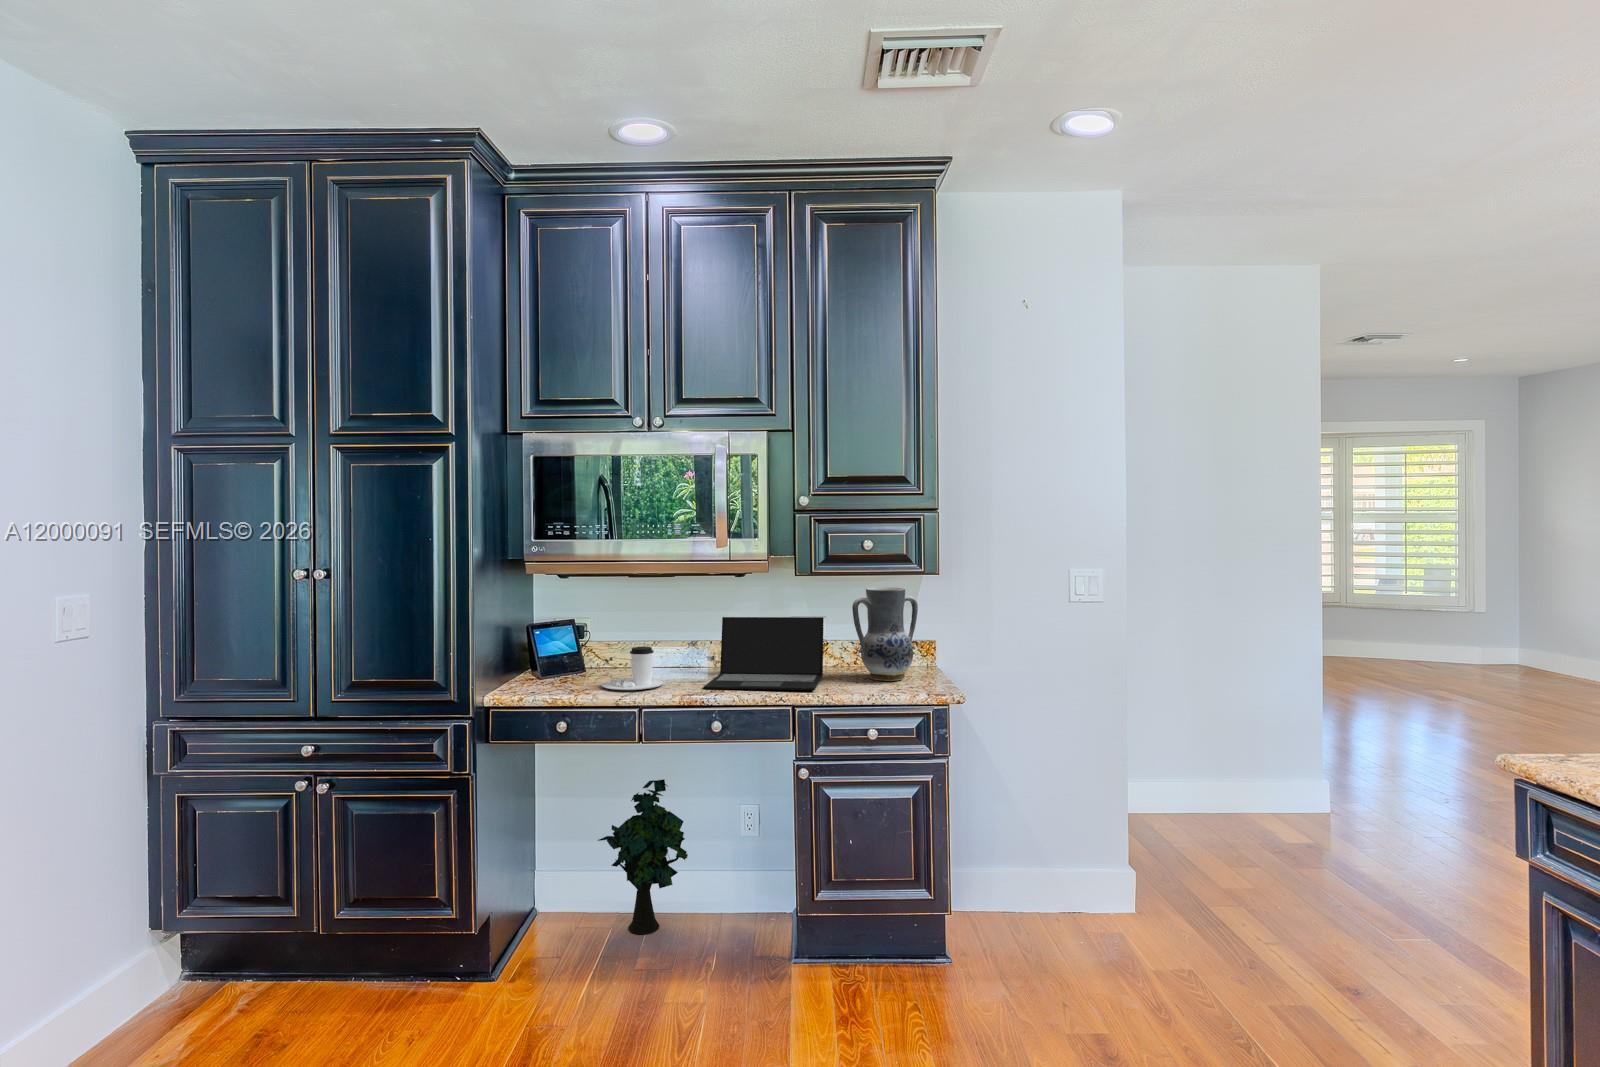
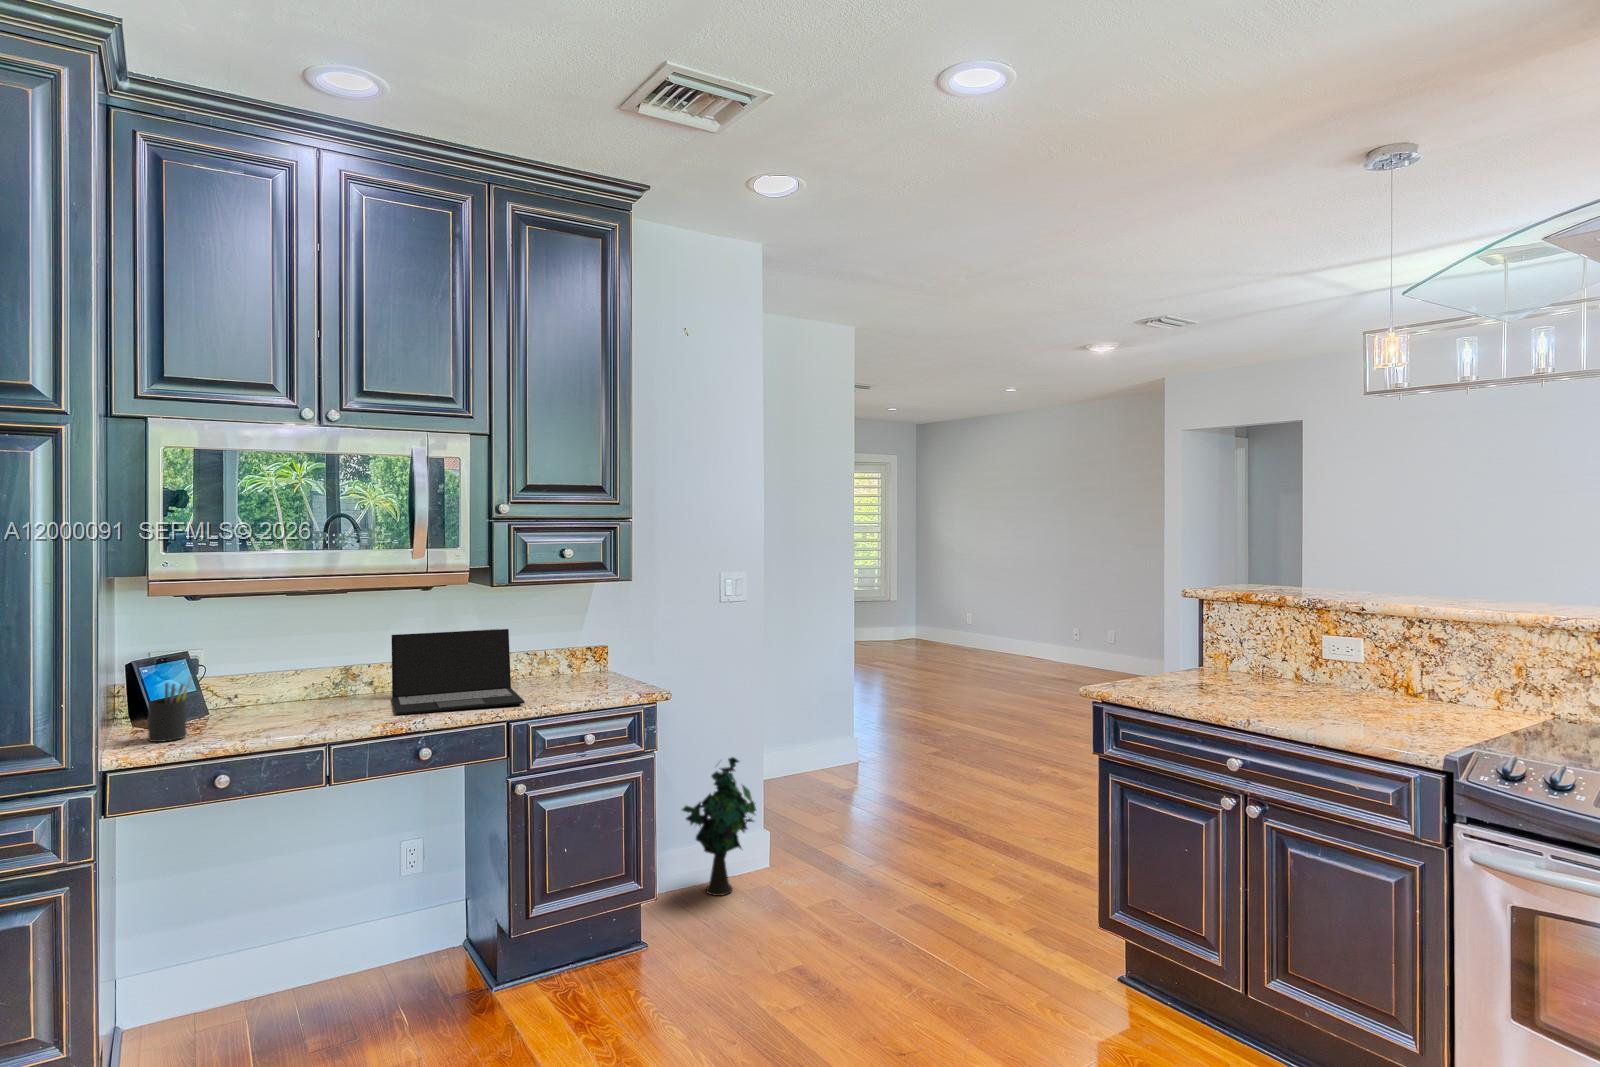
vase: present [852,587,918,681] -> none [545,596,603,688]
pen holder: none [523,640,553,691] -> present [148,676,192,742]
coffee cup: present [602,647,665,690] -> none [259,674,344,728]
decorative plant: present [598,779,688,934] -> present [682,757,756,896]

